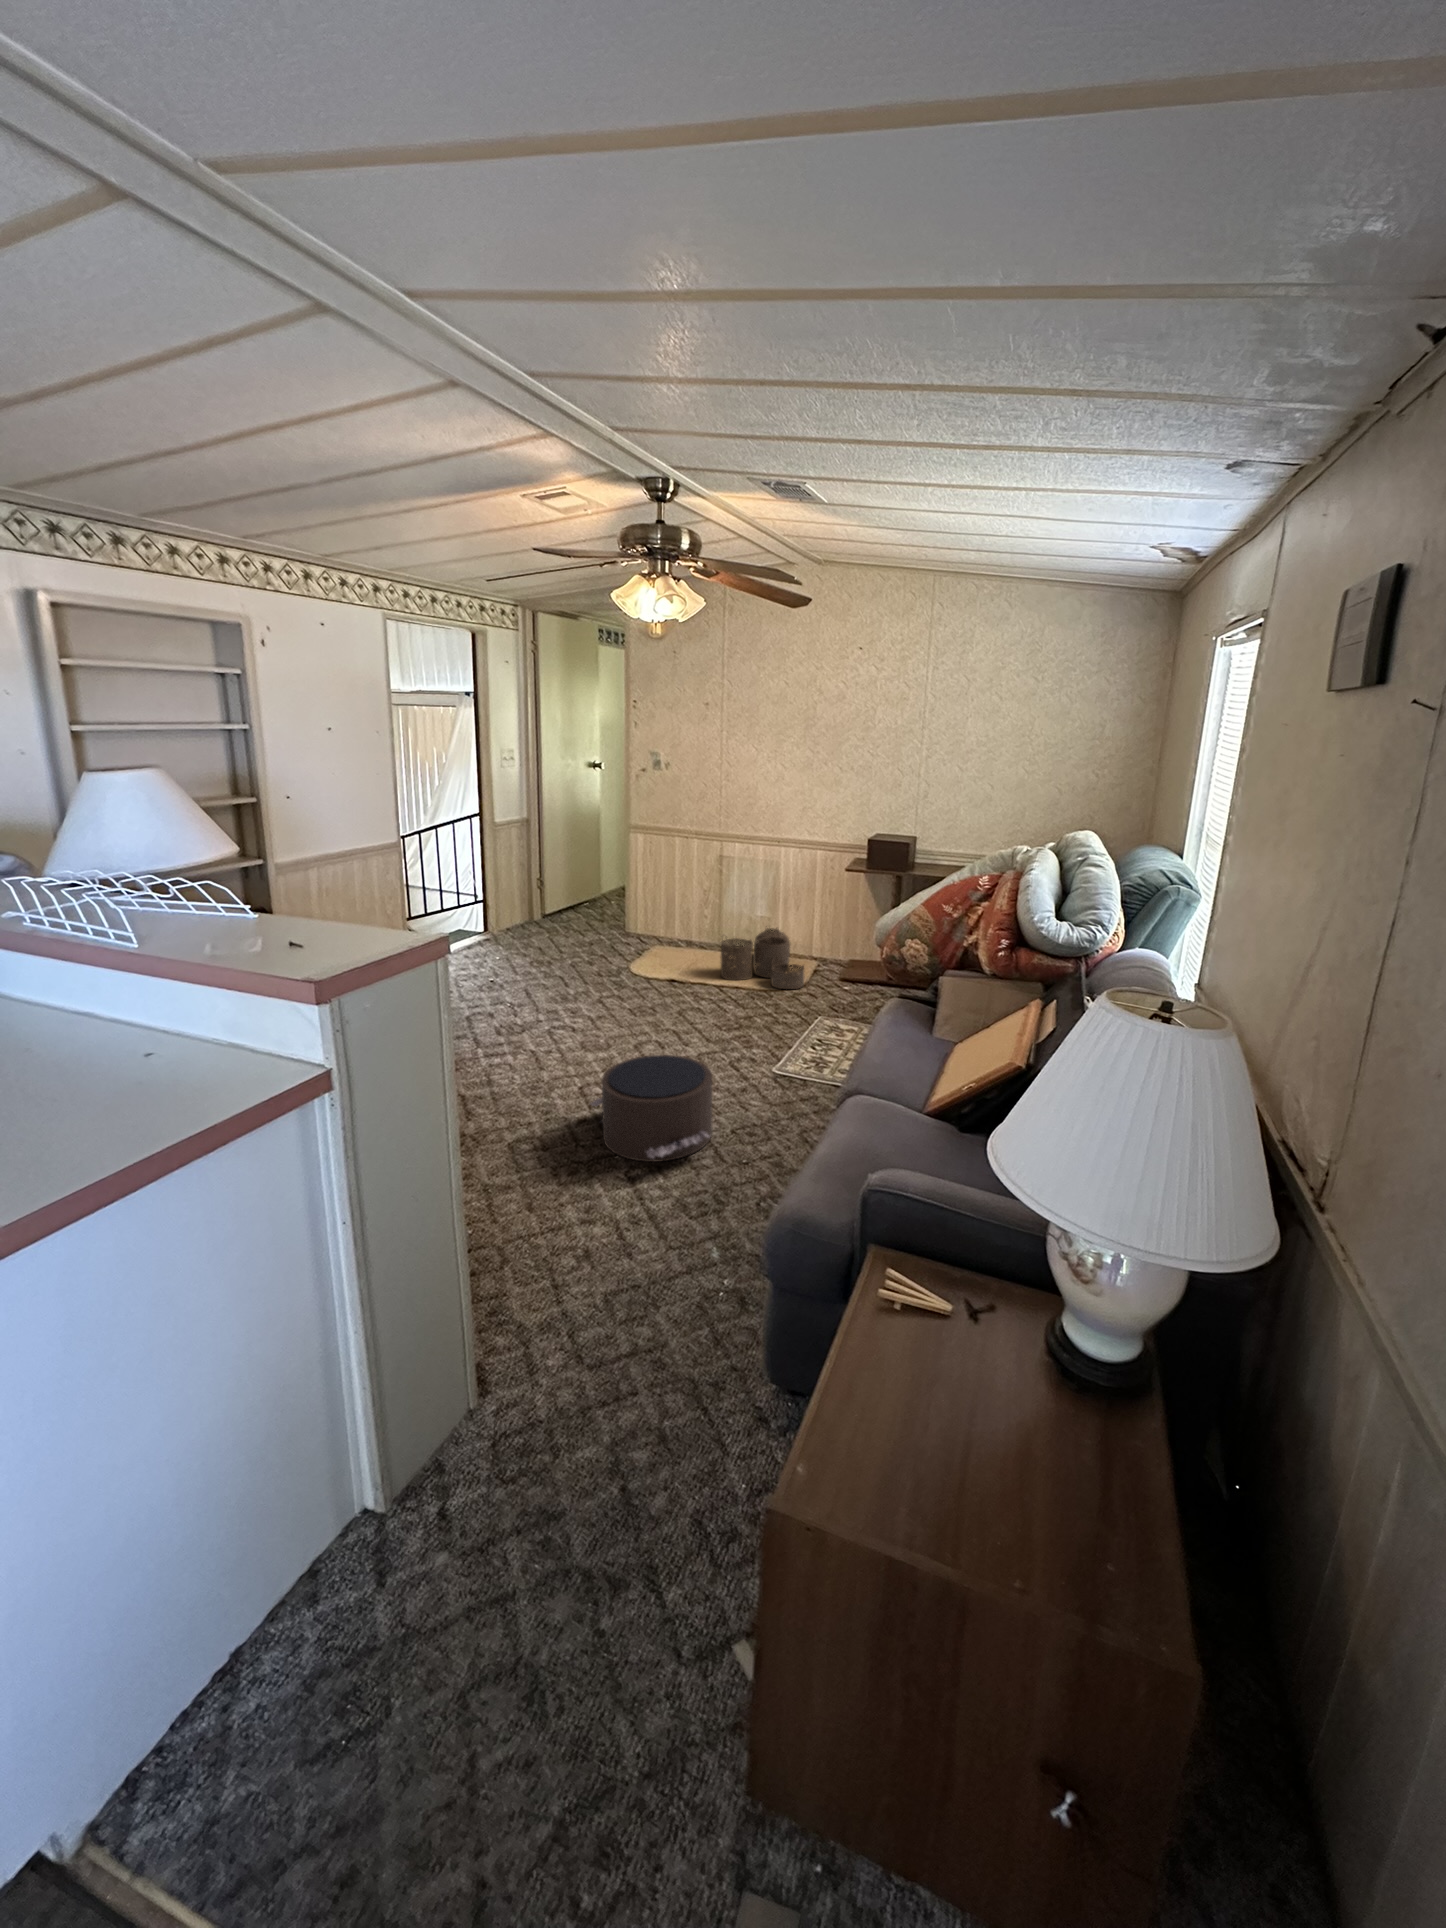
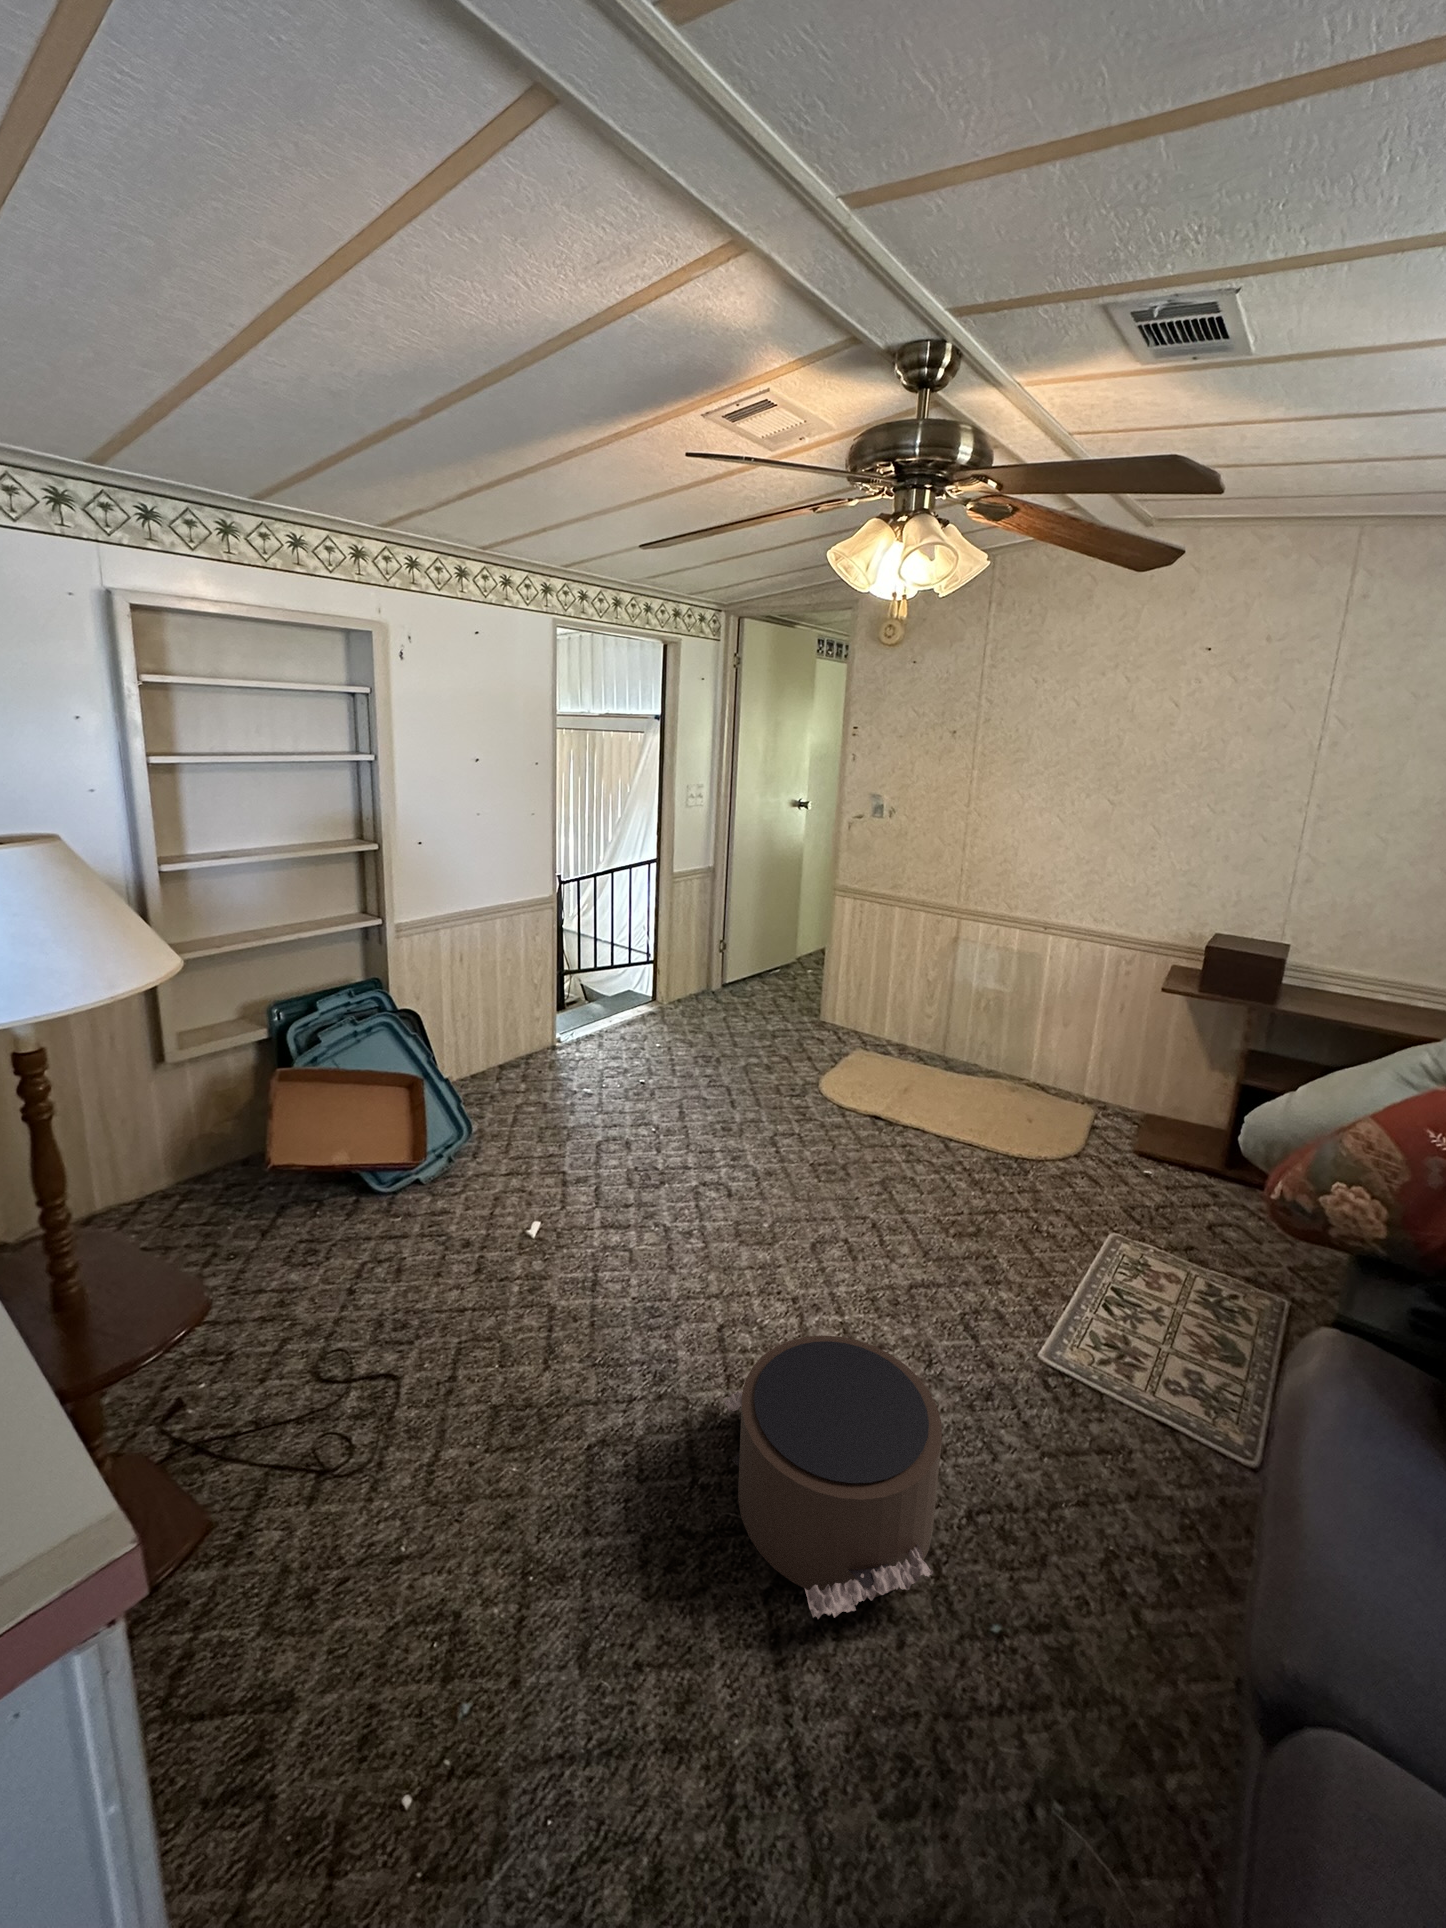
woven basket: present [721,928,804,989] -> none [944,1045,1078,1162]

